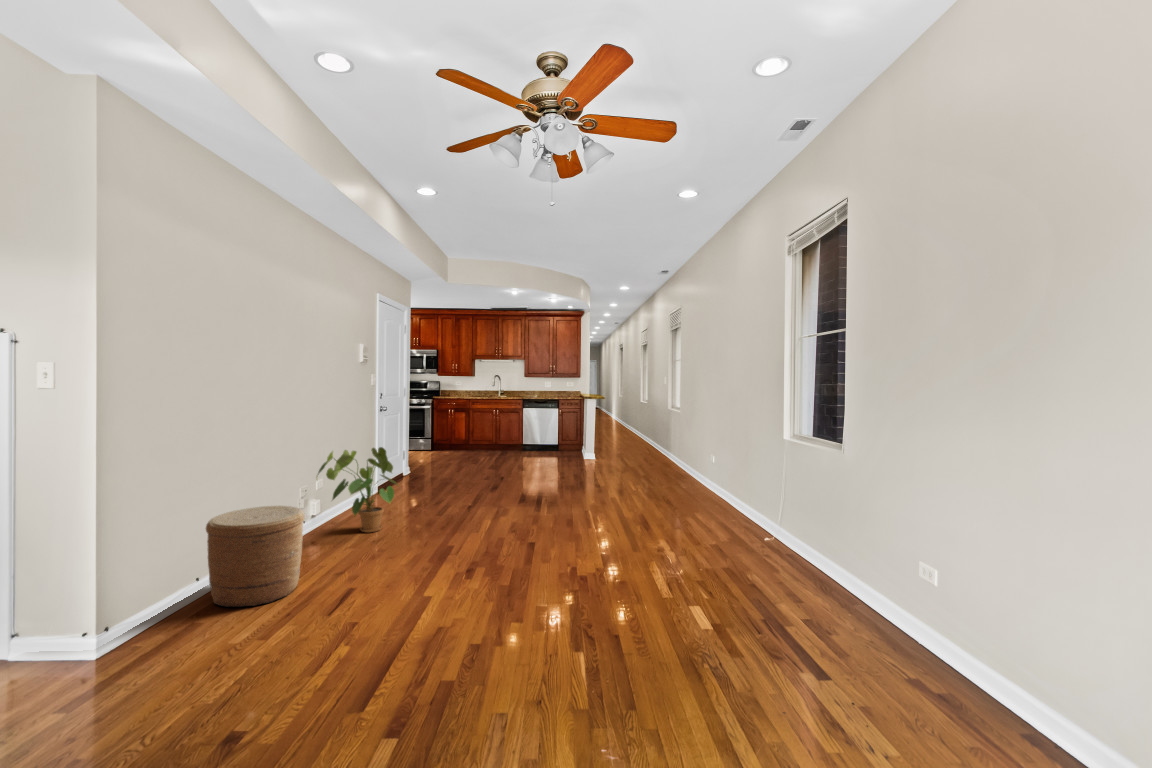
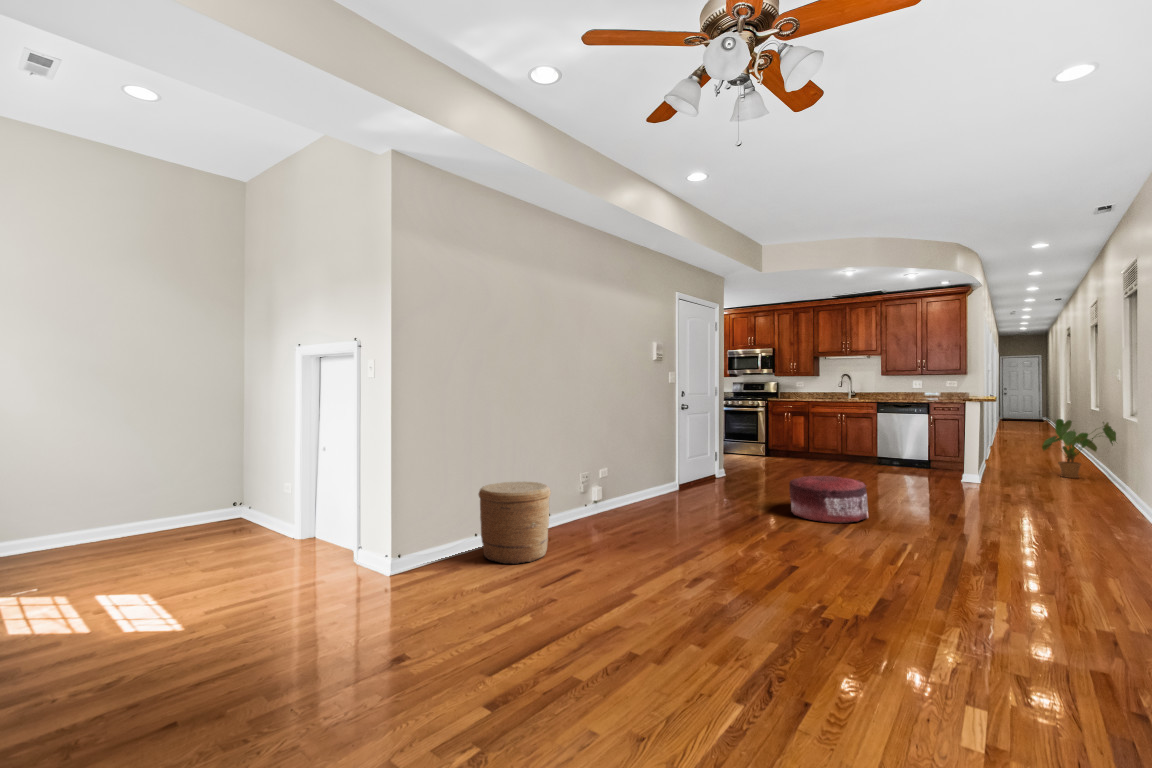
house plant: present [316,447,397,533] -> present [1042,419,1117,478]
pouf: none [491,464,549,502] -> present [789,476,868,523]

